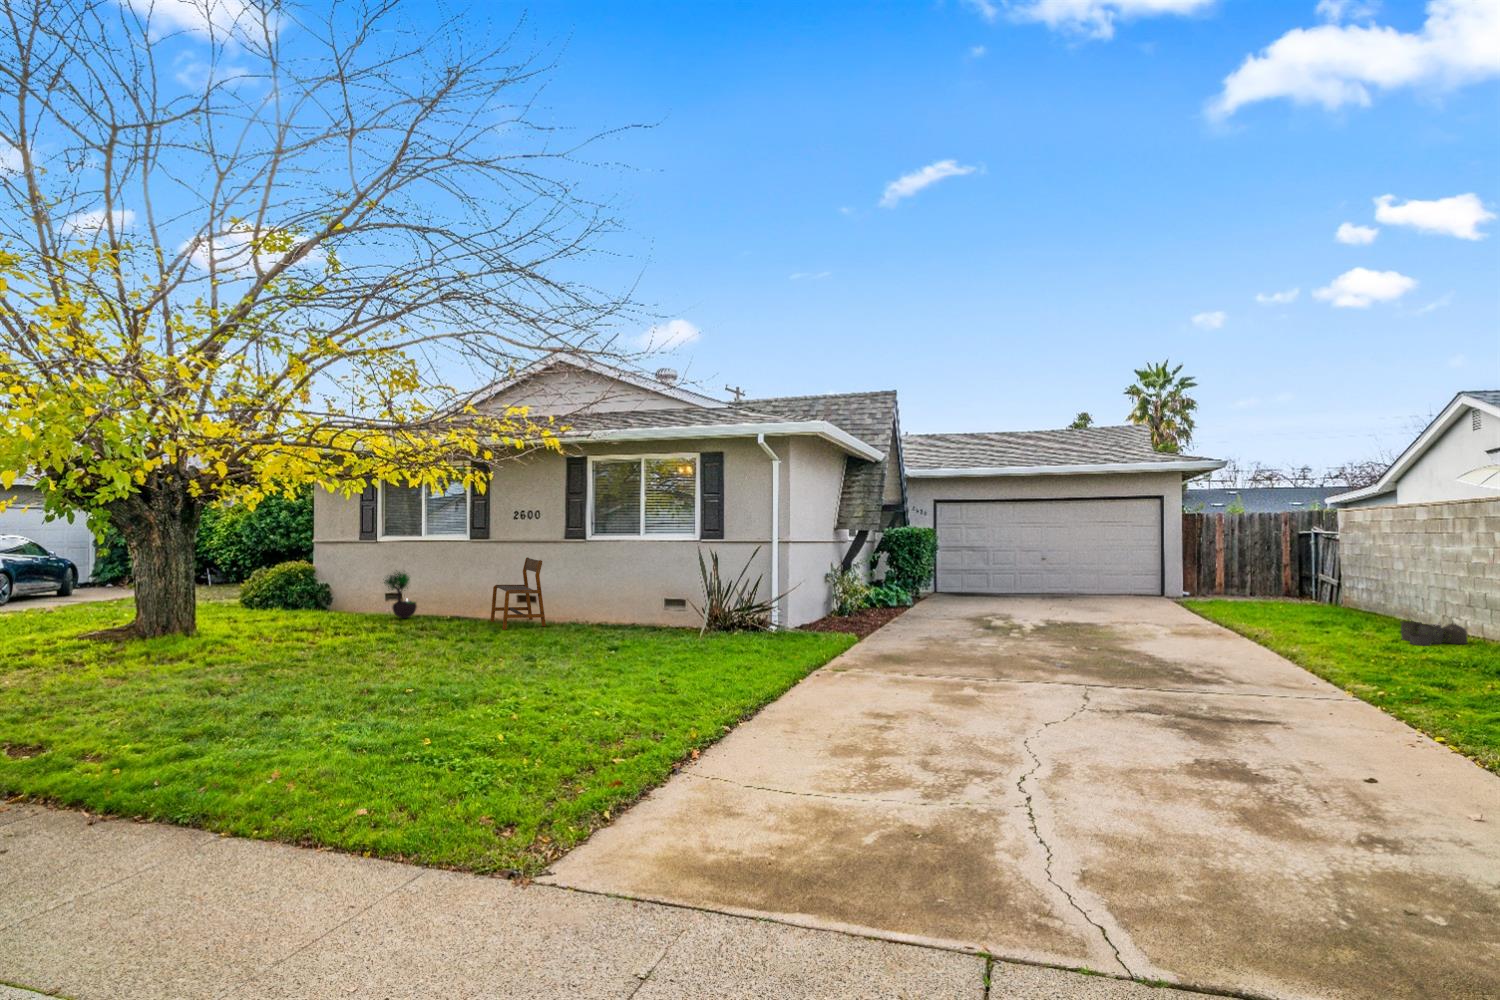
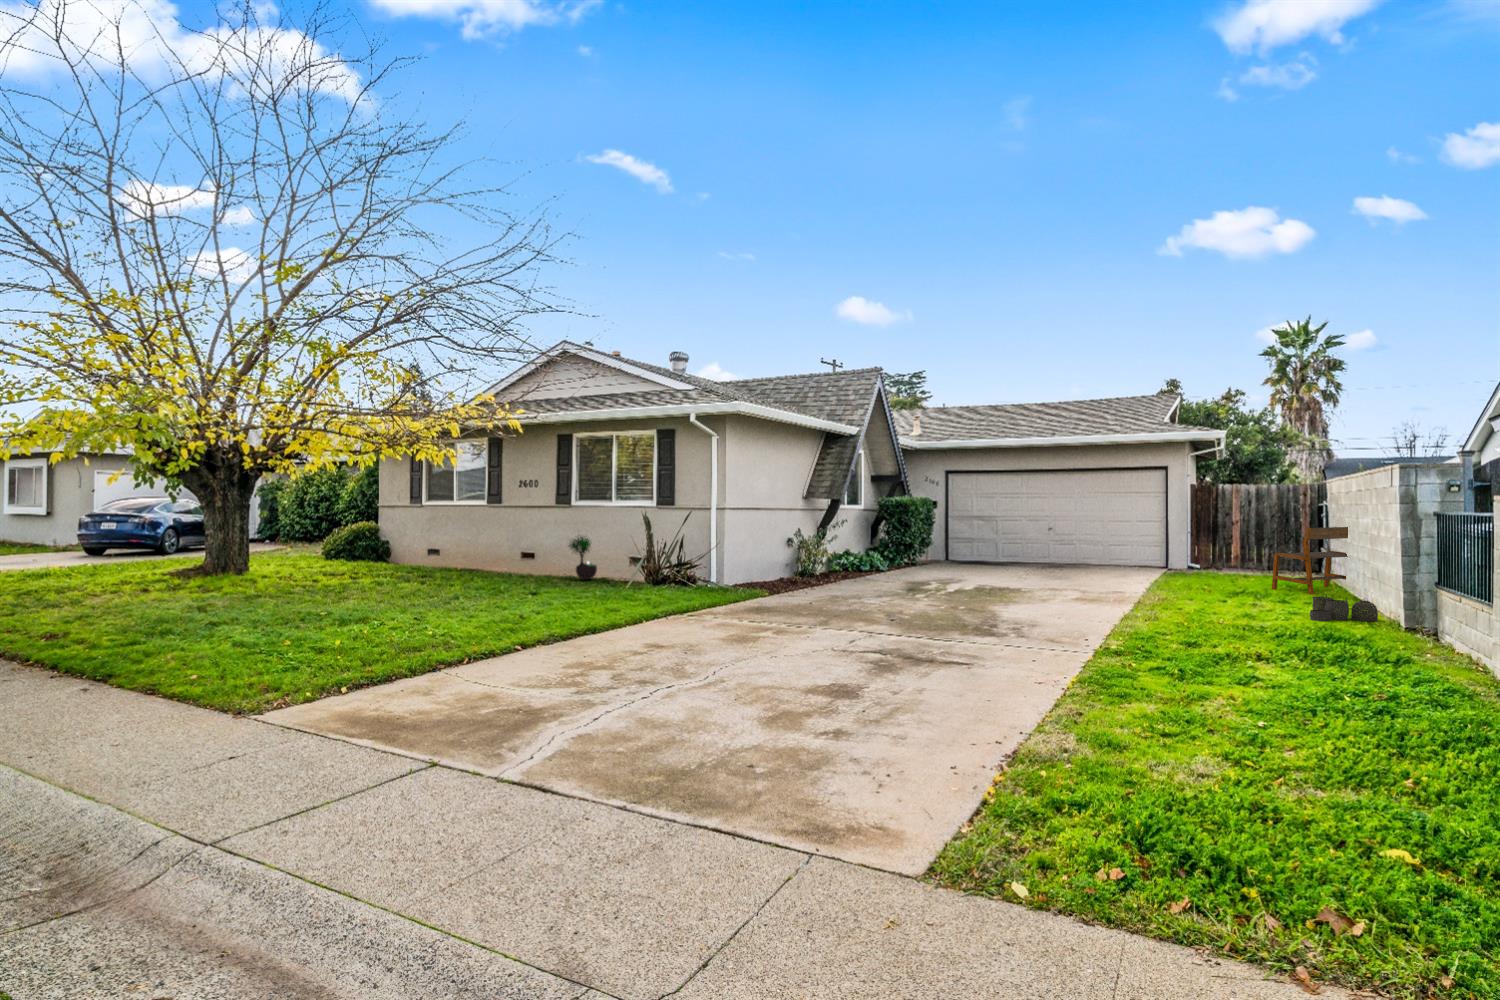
bench: present [491,557,546,630] -> present [1272,527,1348,594]
potted tree: present [383,570,417,618] -> present [568,536,597,580]

